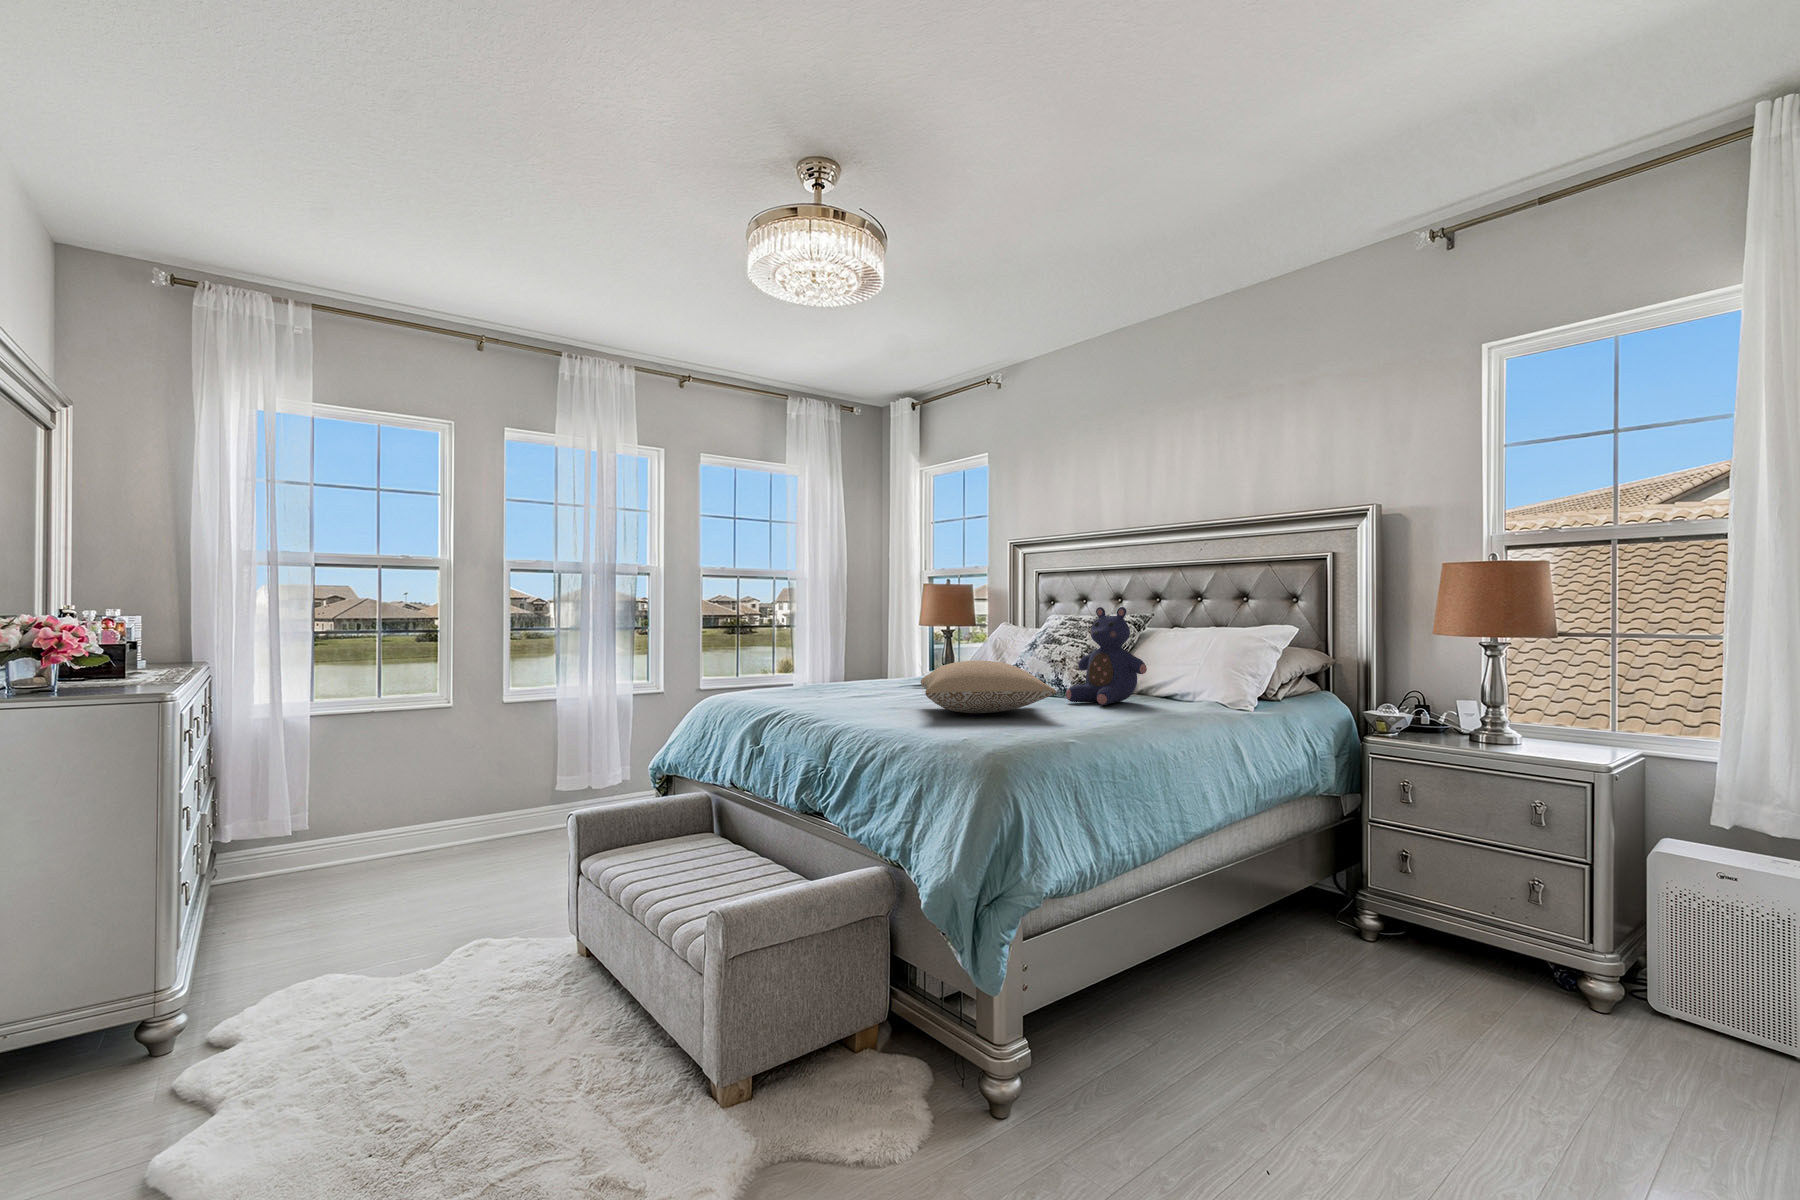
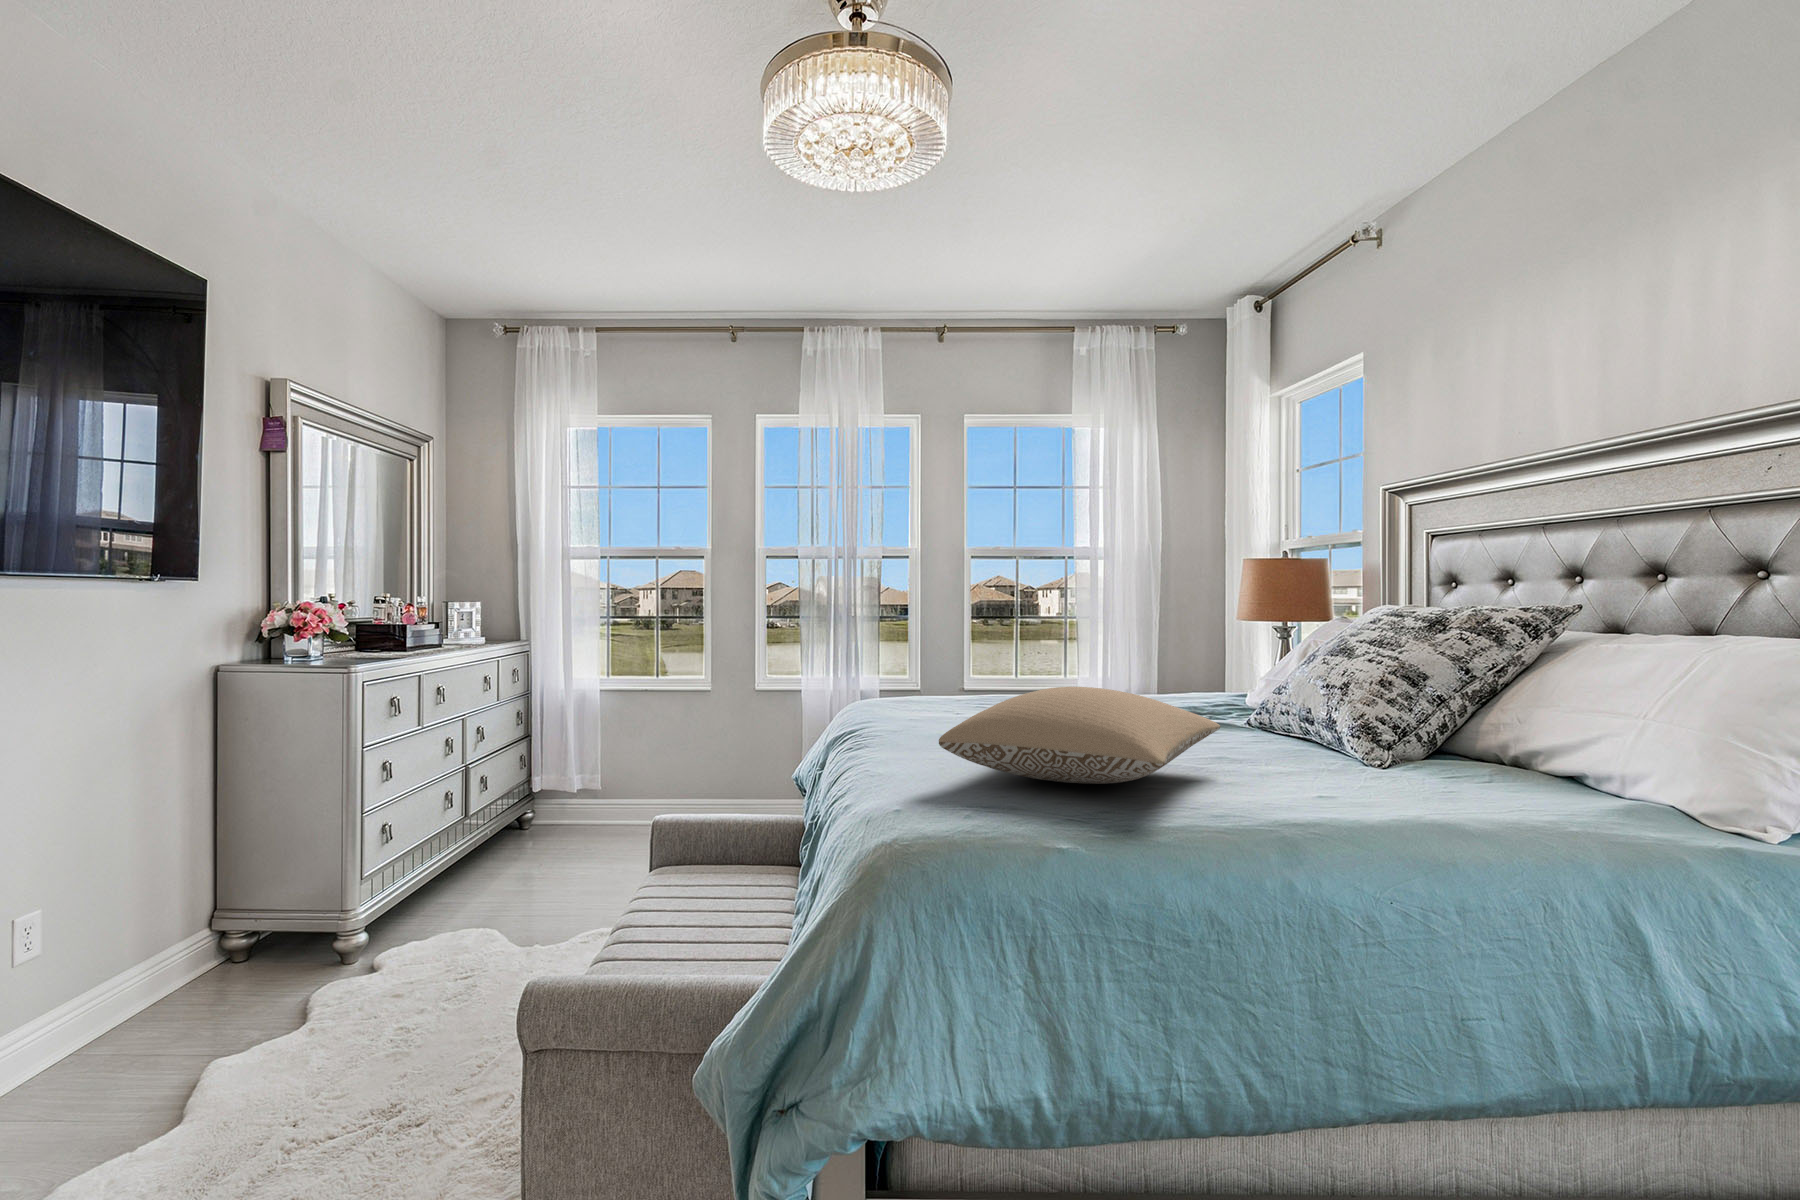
teddy bear: present [1066,607,1147,705] -> none [1295,589,1473,789]

